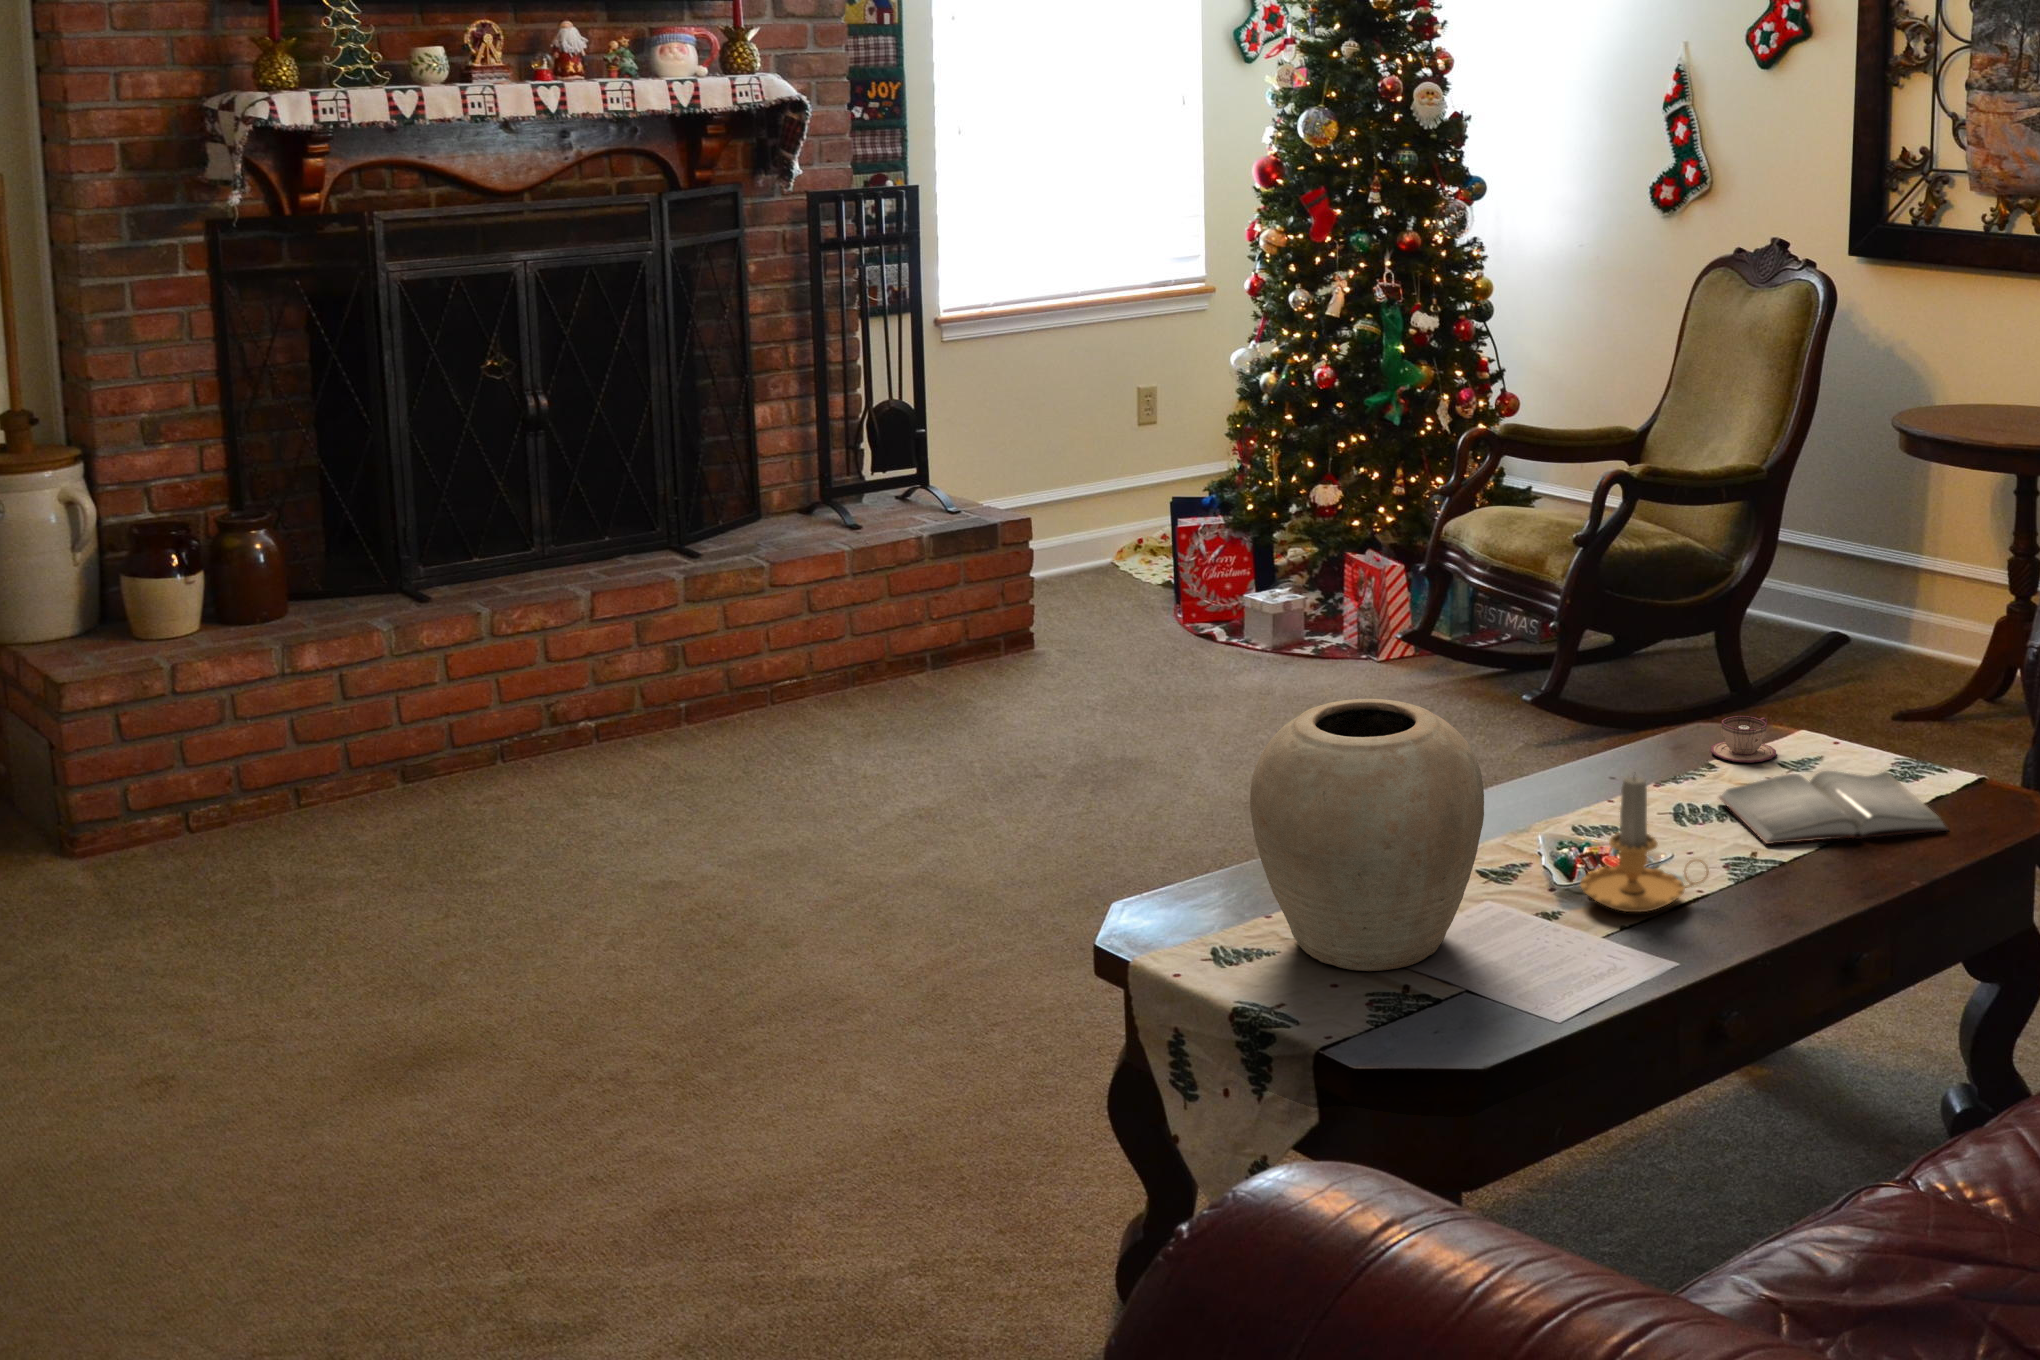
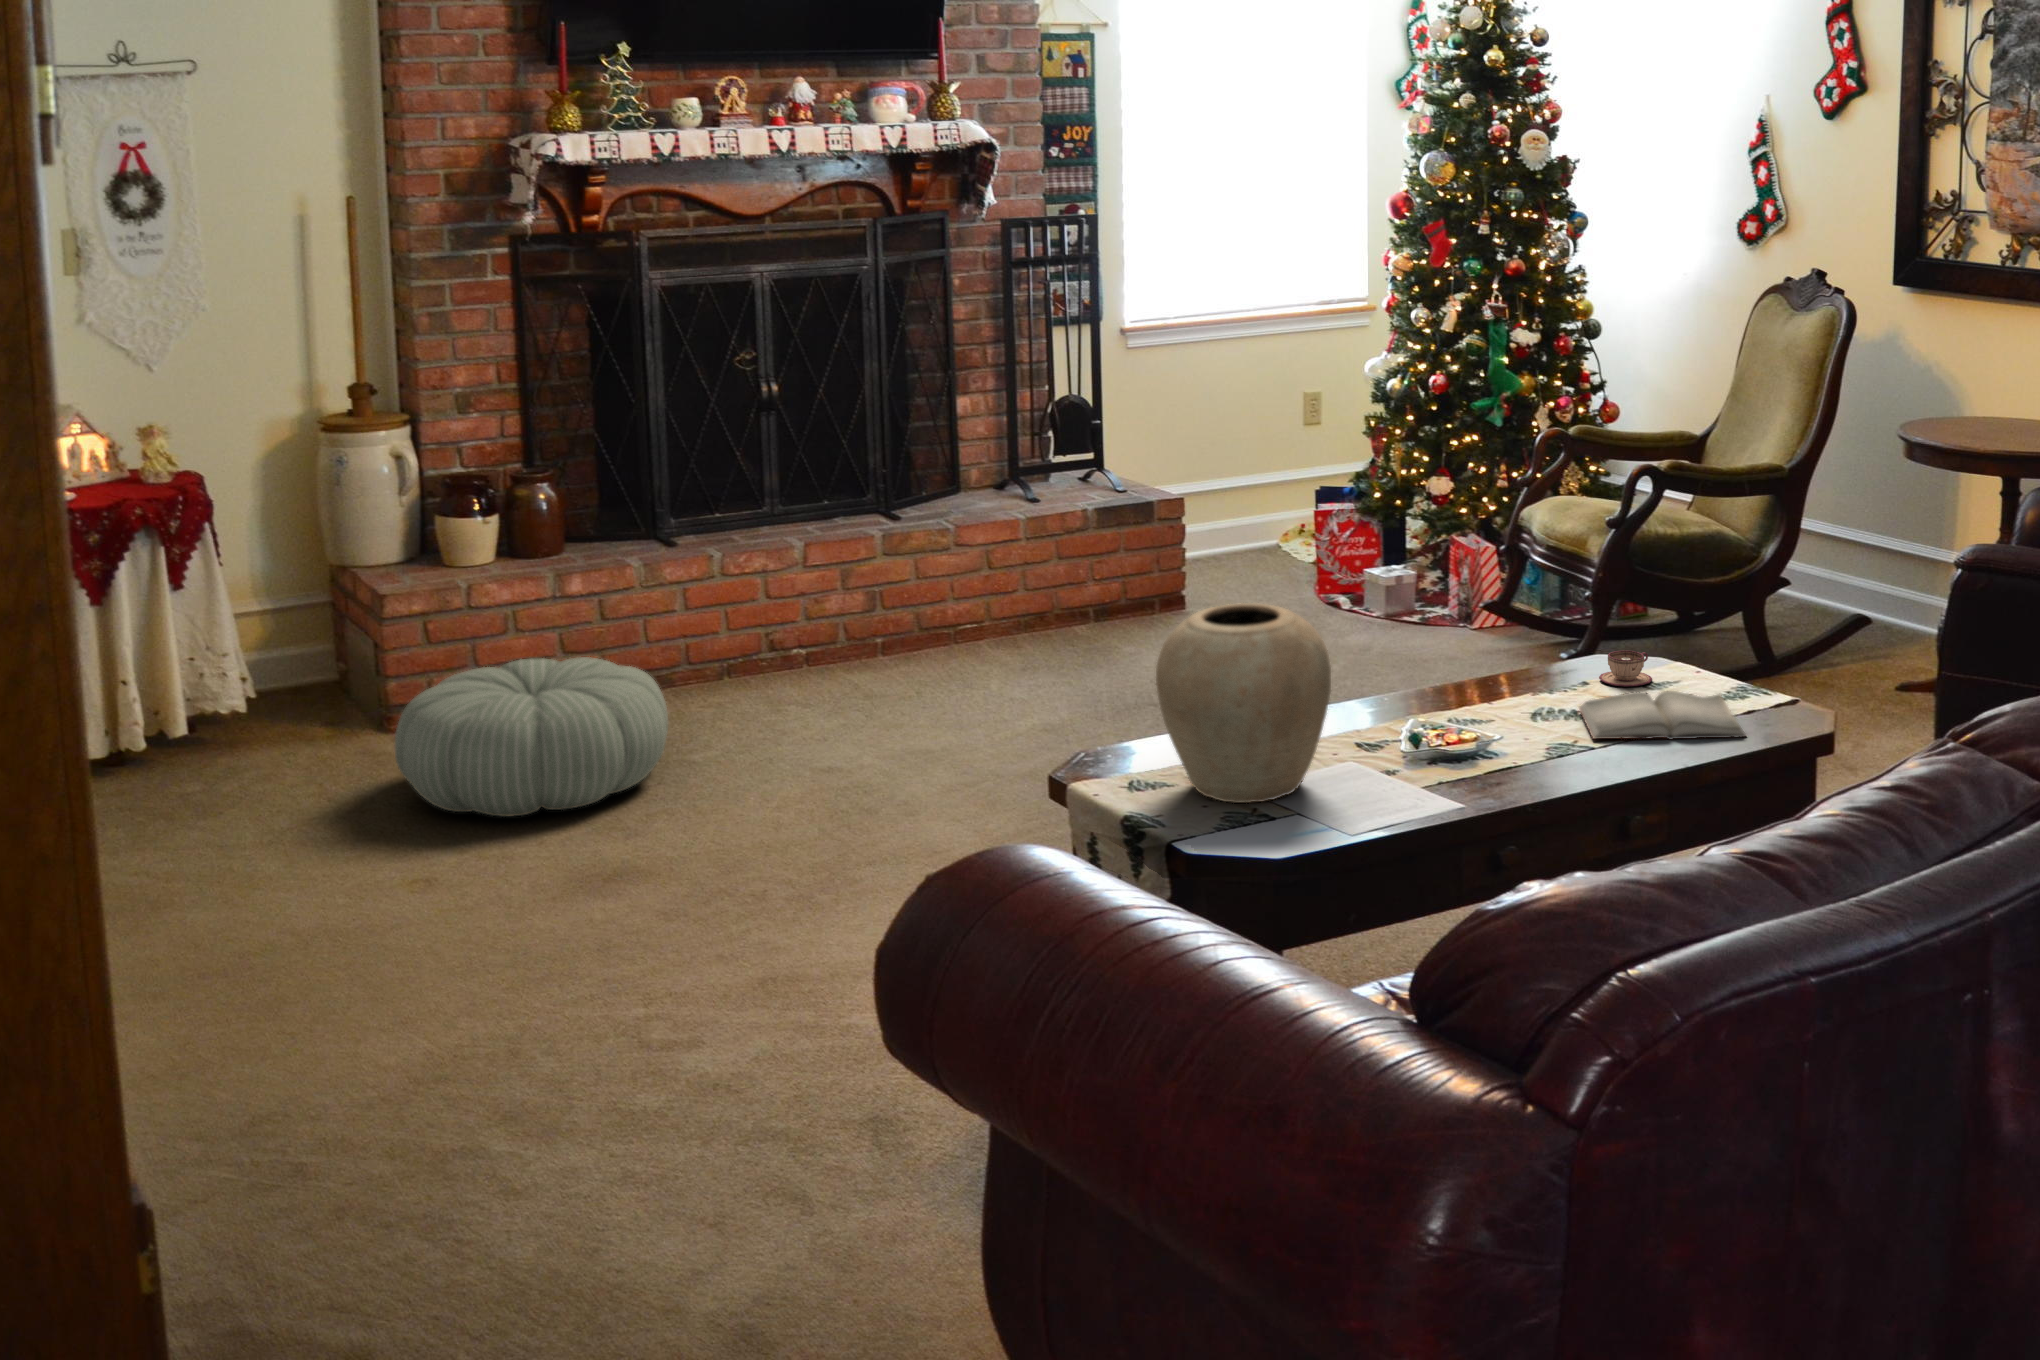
pouf: none [90,762,458,986] -> present [395,657,668,817]
candle: present [1580,776,1709,912] -> none [1421,669,1520,777]

